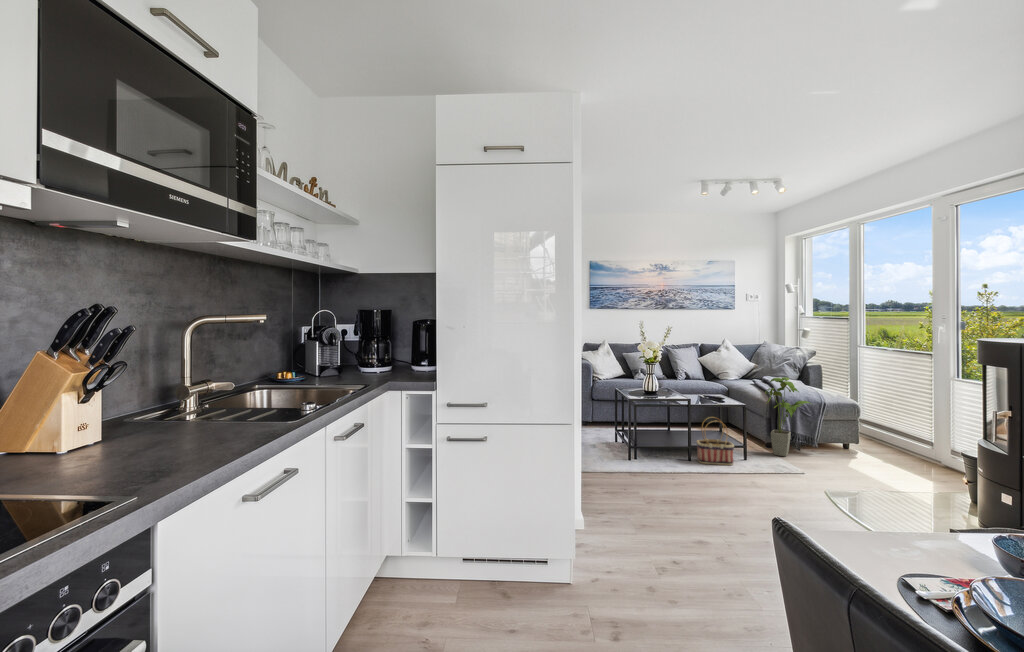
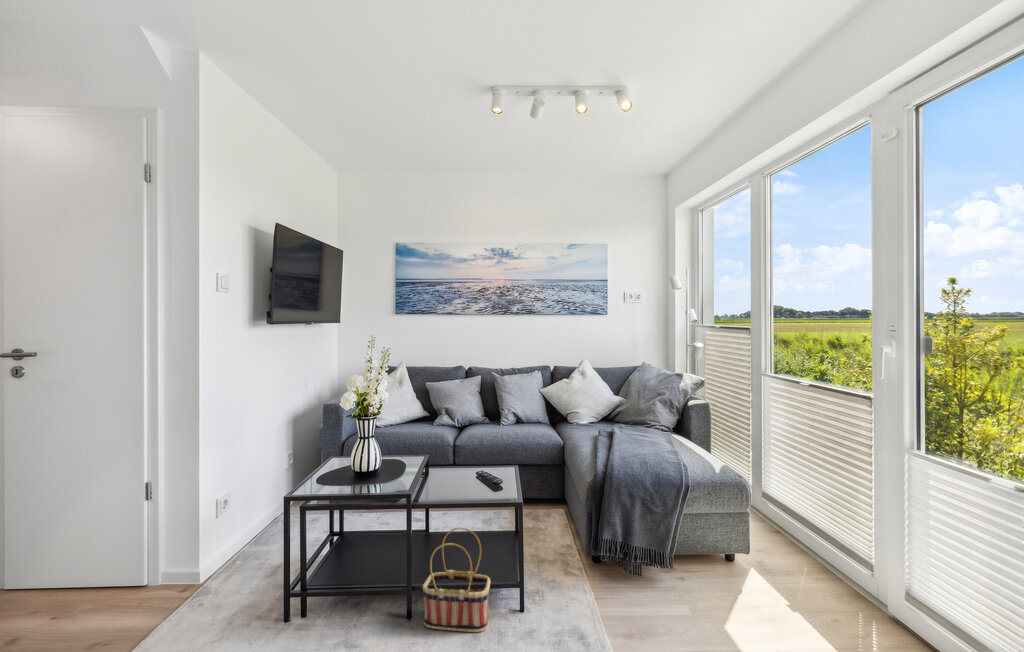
house plant: present [765,377,810,457] -> none [574,445,655,594]

